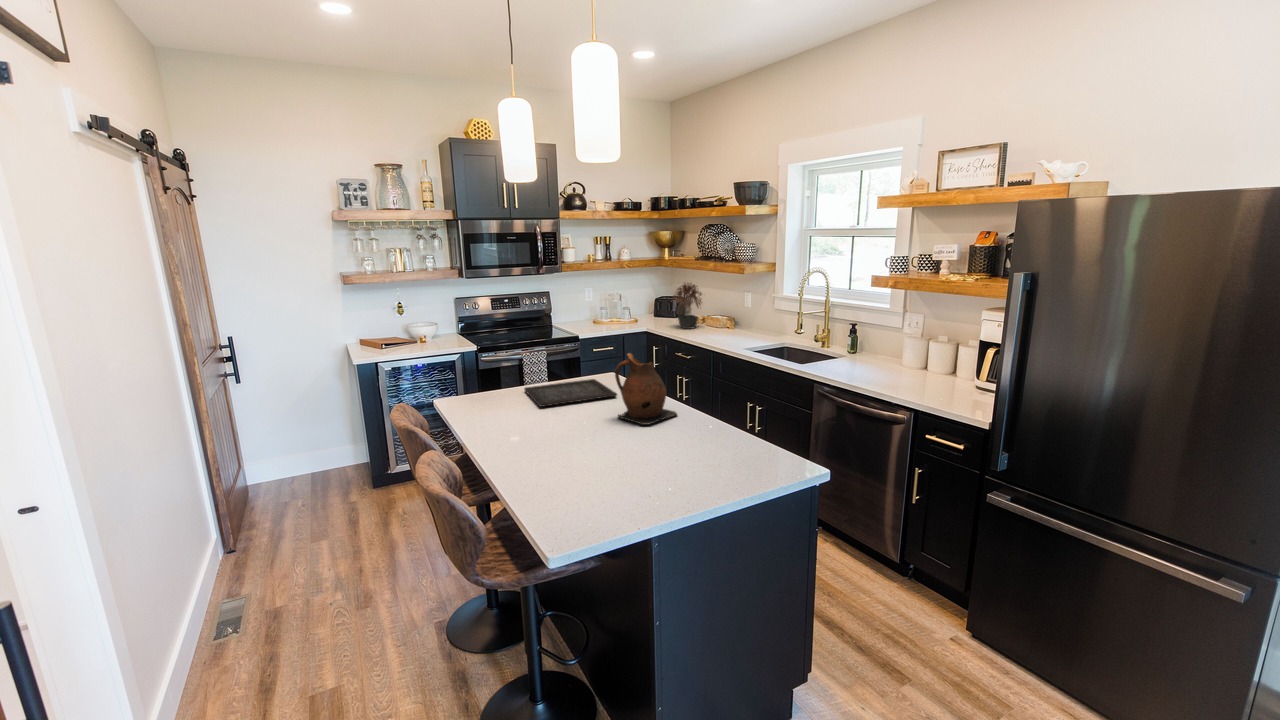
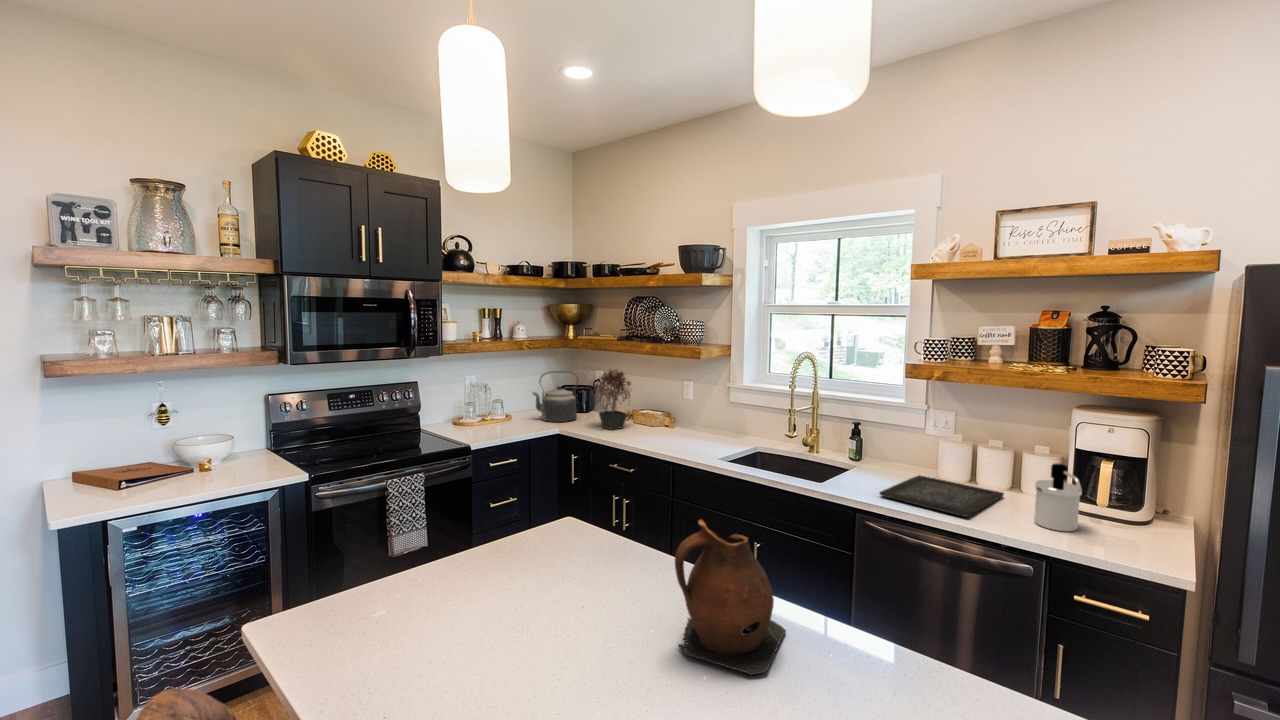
kettle: none [632,284,668,323] -> present [533,371,578,422]
soap dispenser: none [927,347,960,395] -> present [1034,464,1082,531]
tray: present [524,379,617,407] -> present [880,475,1004,517]

